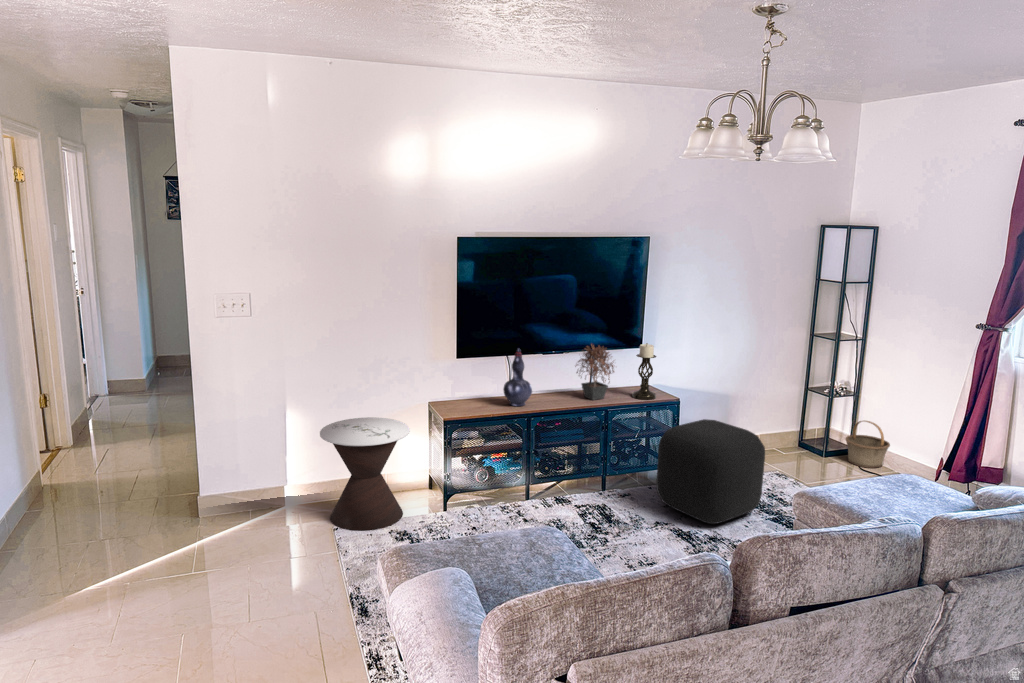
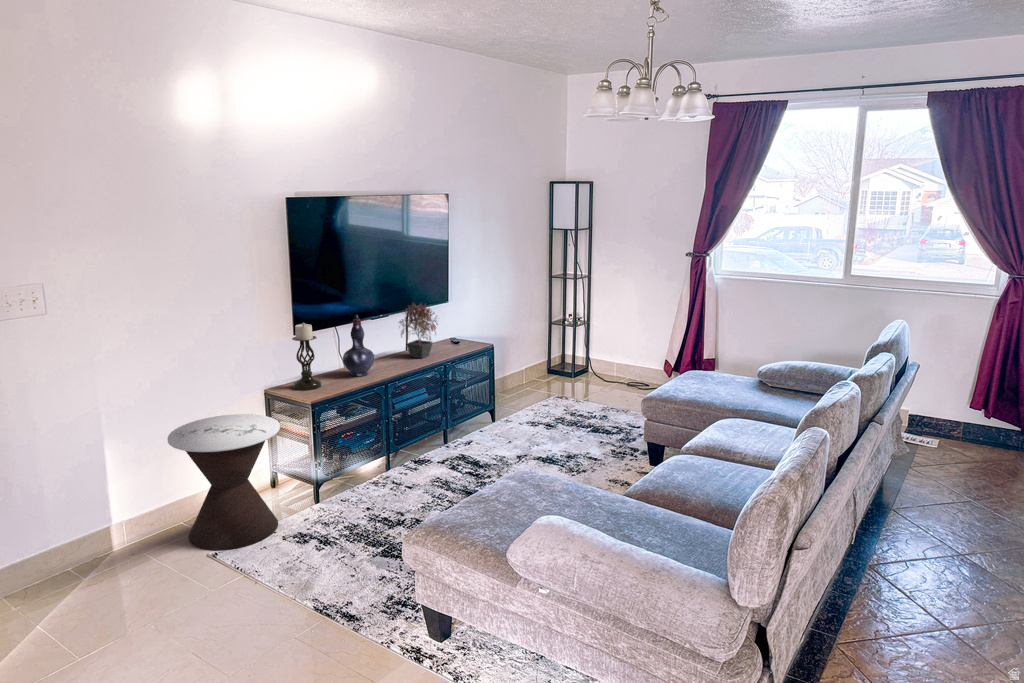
candle holder: present [632,343,656,400] -> present [292,323,322,390]
ottoman: present [656,419,765,524] -> none [498,358,587,448]
basket: present [846,421,890,468] -> none [591,342,625,381]

